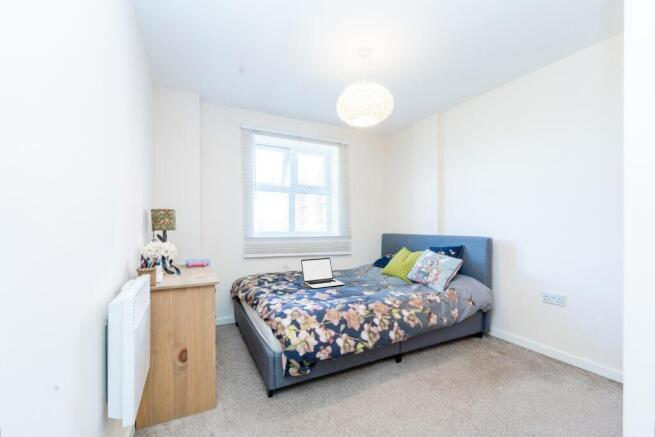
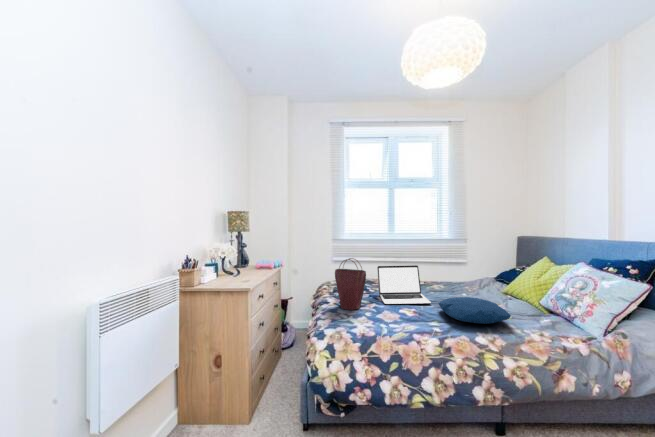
handbag: none [276,253,303,295] -> present [335,258,366,310]
pillow: none [352,277,400,292] -> present [438,297,511,324]

